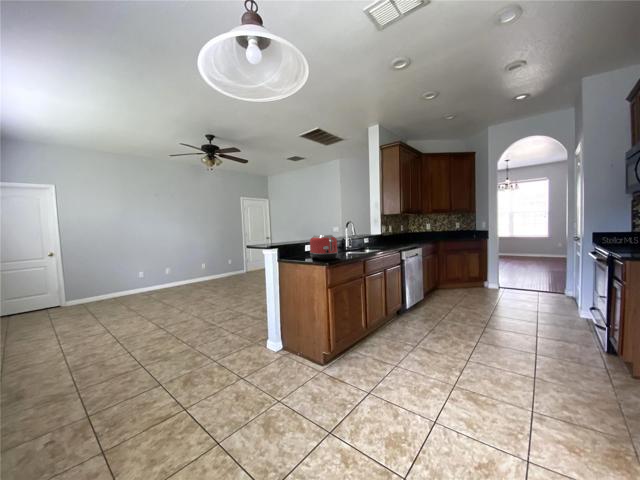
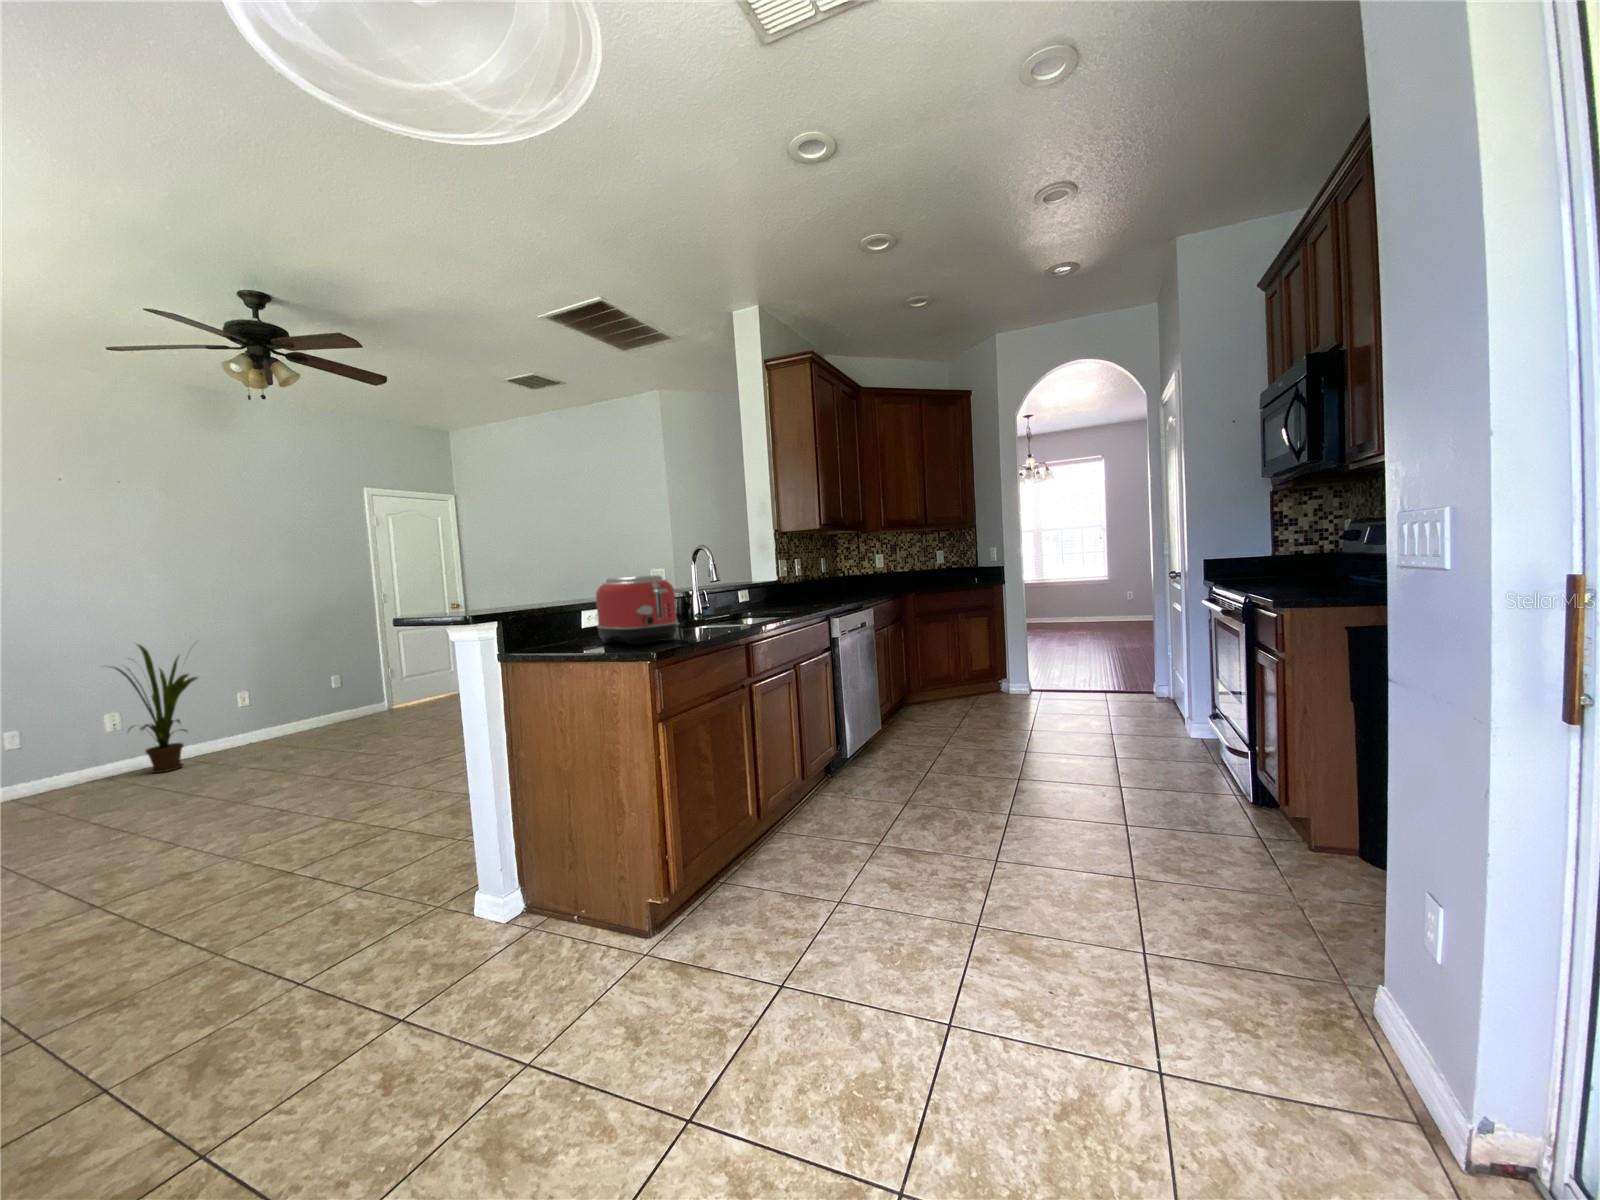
house plant: none [171,248,197,288] -> present [110,644,197,773]

